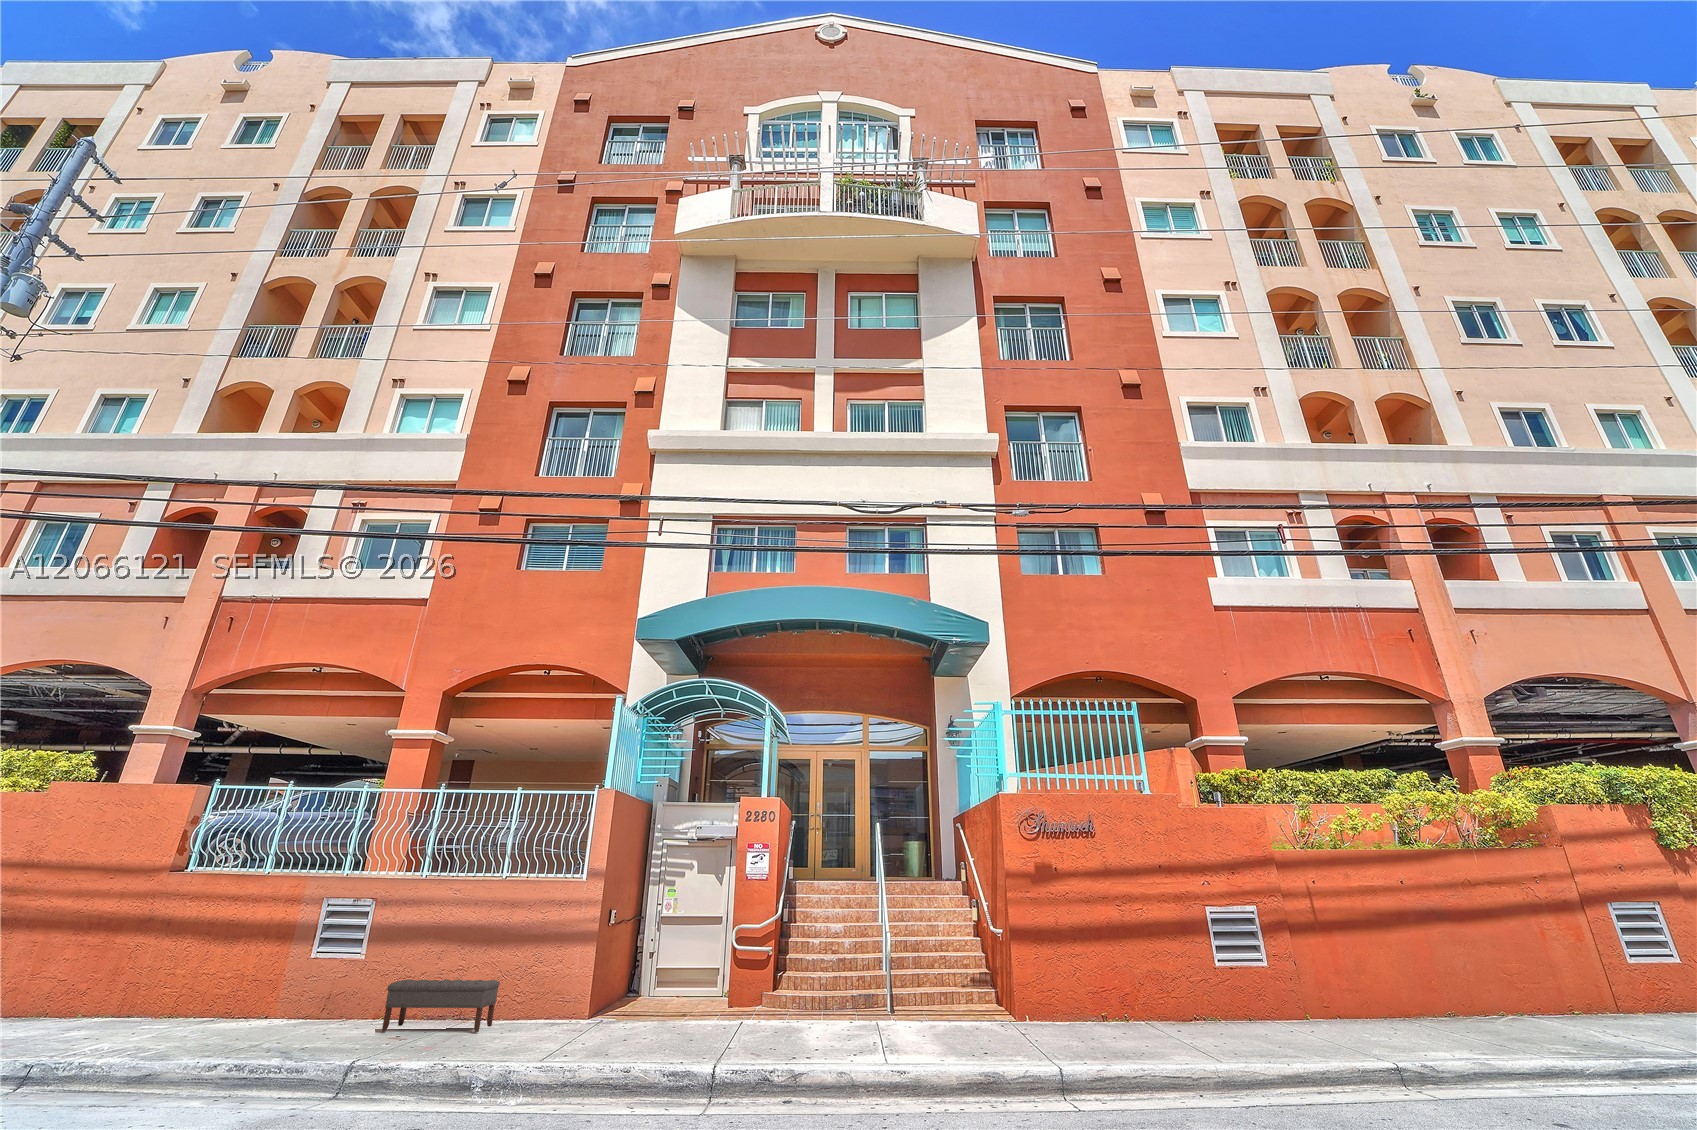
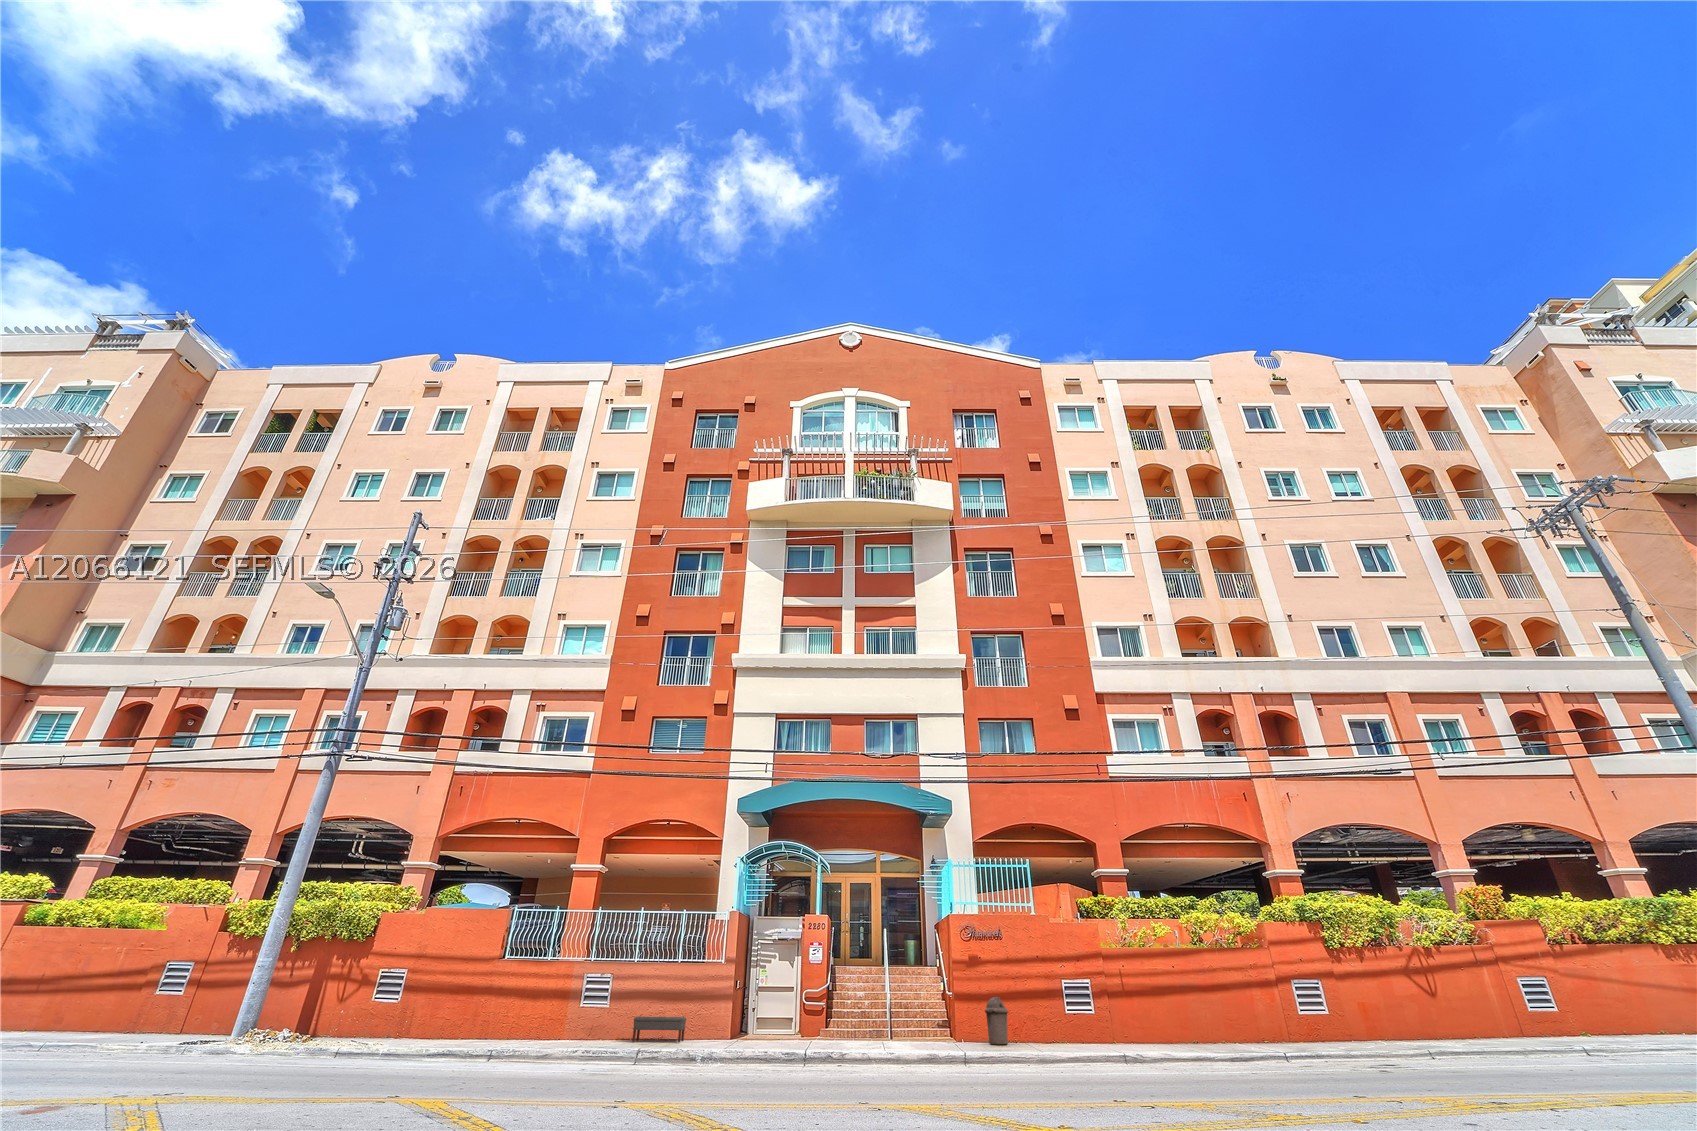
trash can: none [1077,940,1124,1032] -> present [985,997,1009,1044]

